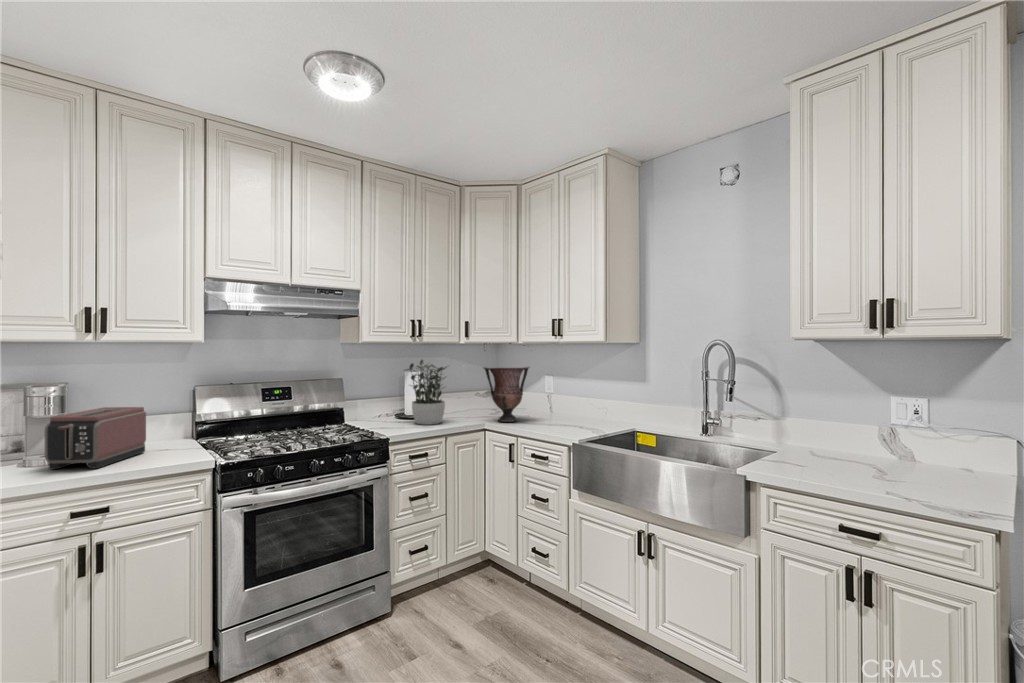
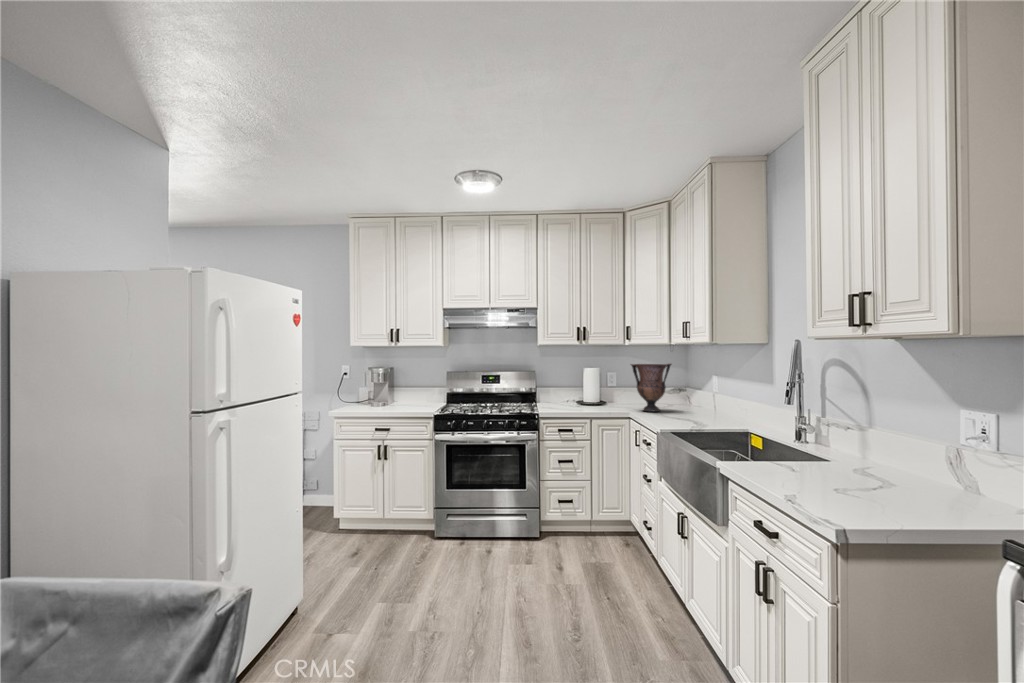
potted plant: present [406,360,447,425] -> none [569,357,607,408]
toaster: present [45,407,146,470] -> none [374,381,418,409]

